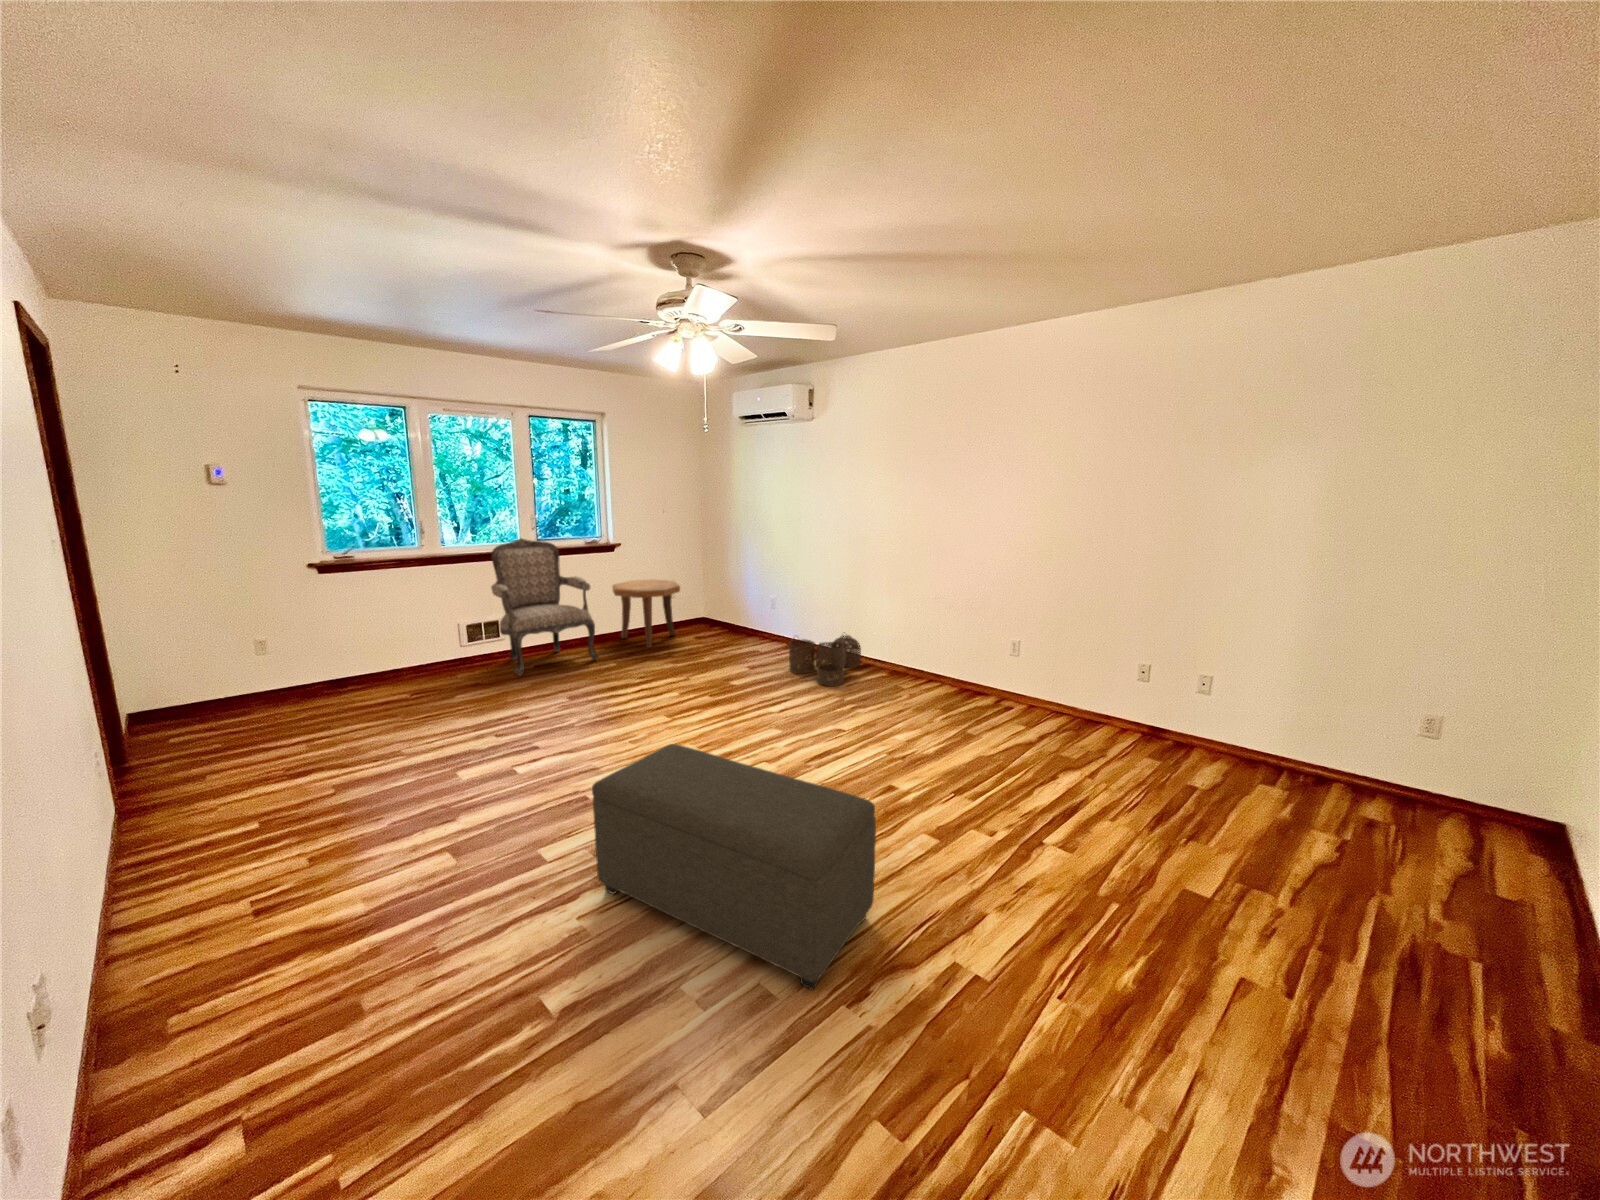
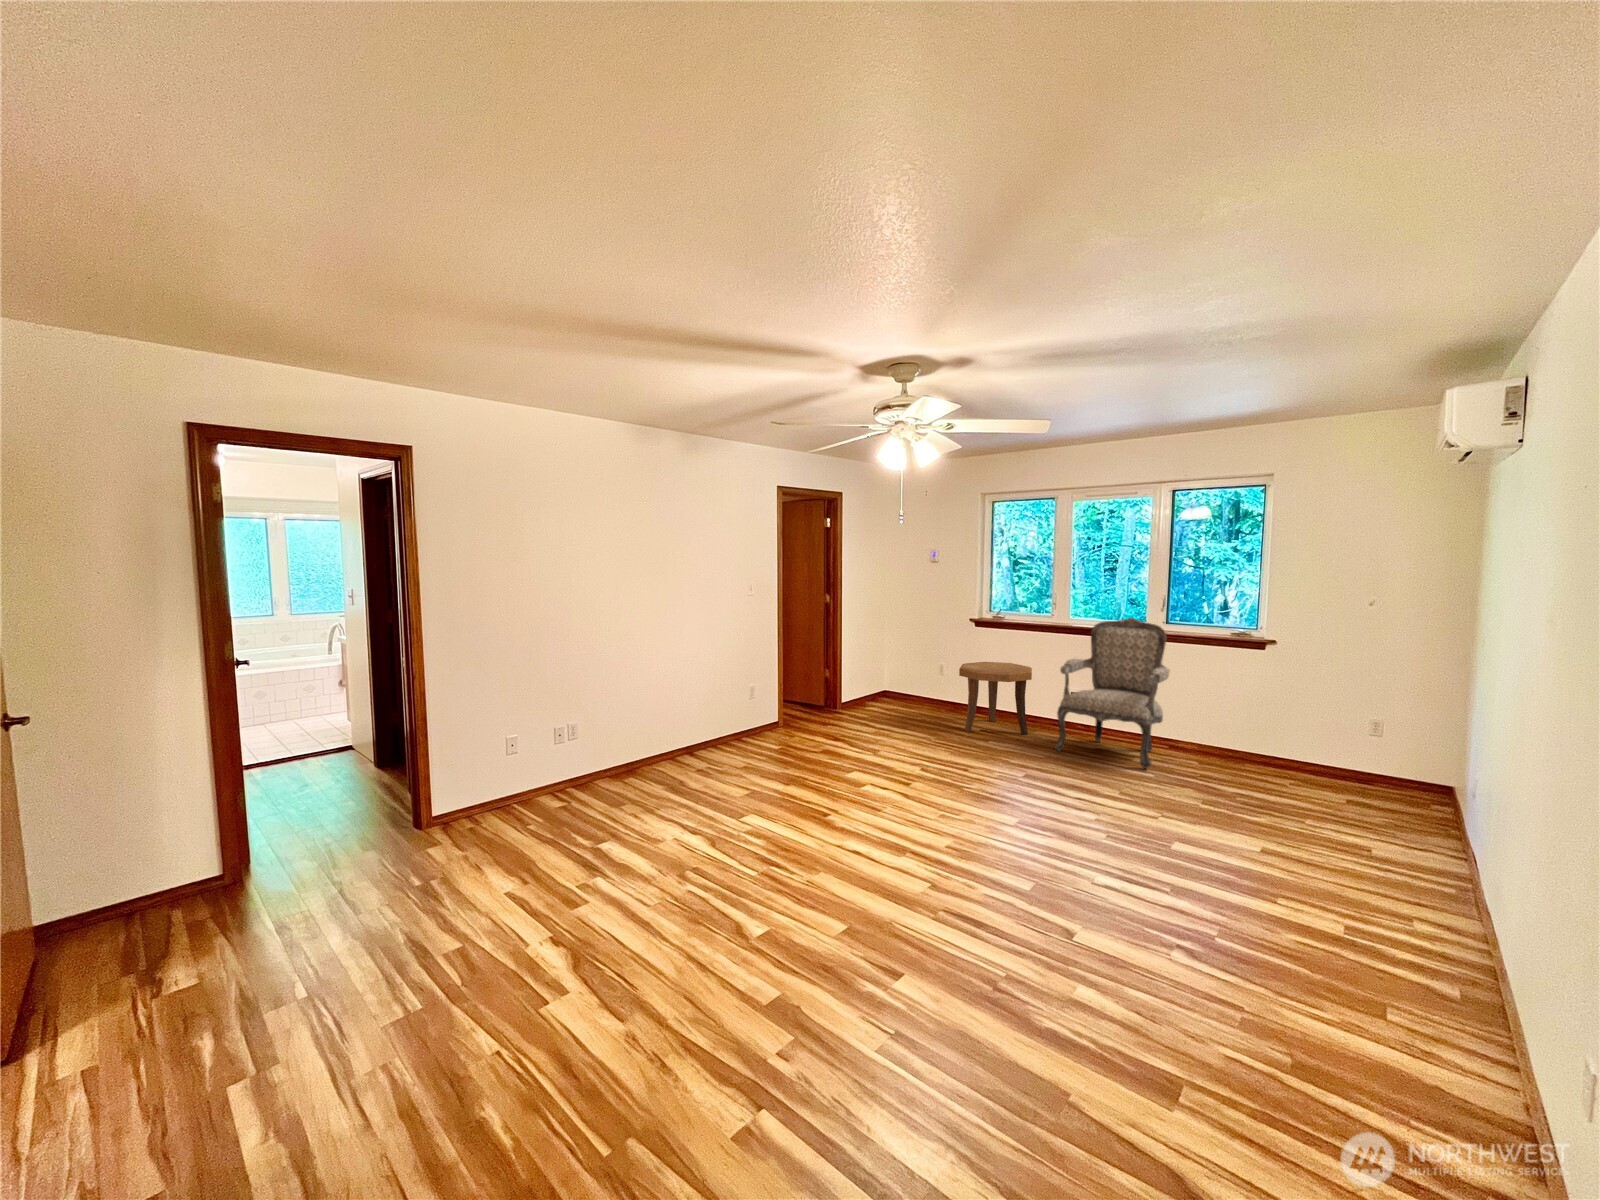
side table: present [612,579,680,648] -> present [959,662,1032,735]
woven basket: present [789,635,861,686] -> none [1259,834,1490,963]
ottoman: present [592,744,876,990] -> none [566,758,769,945]

